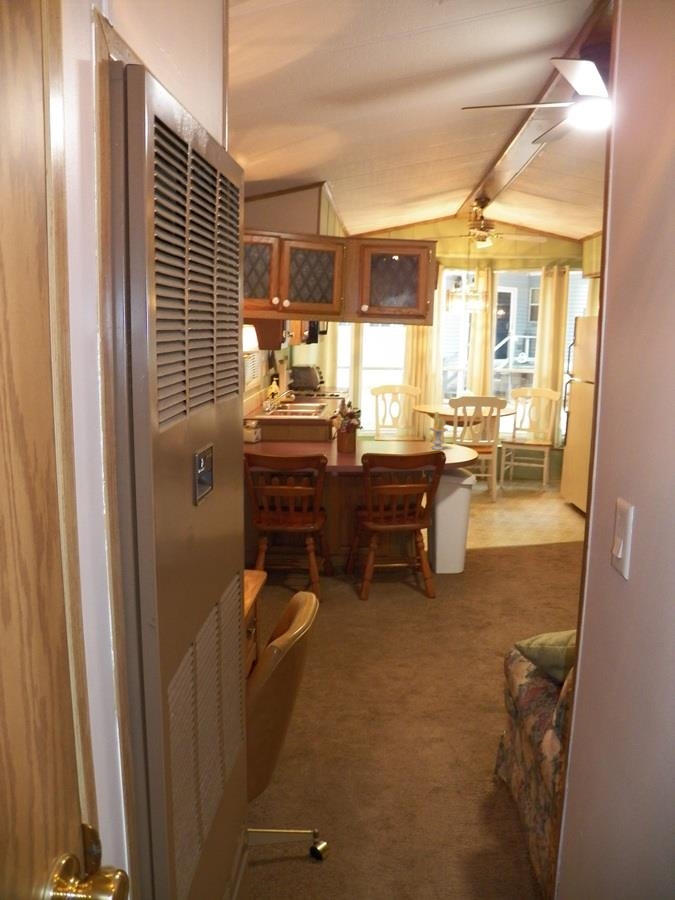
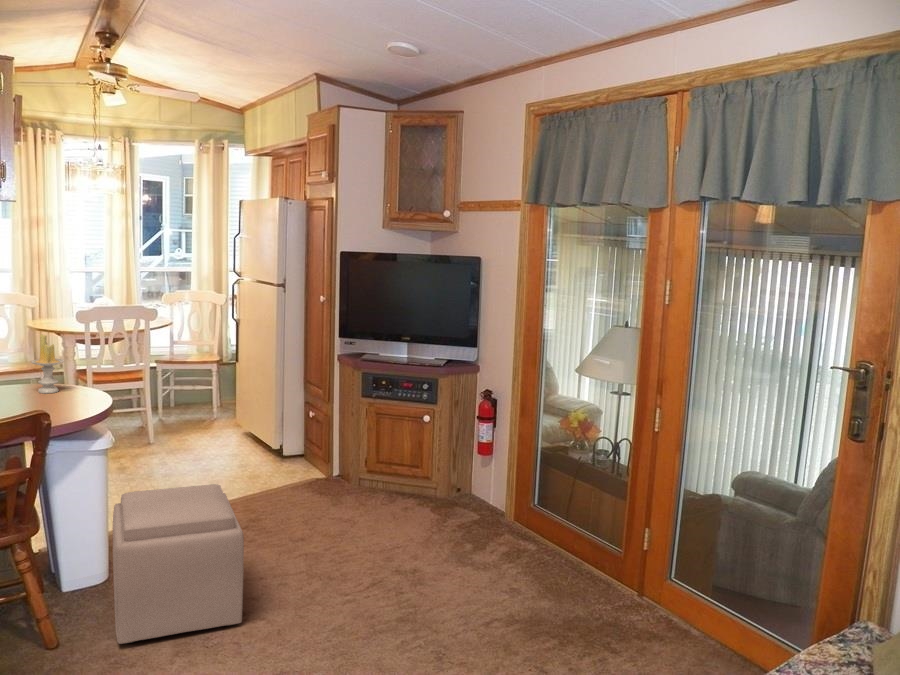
ottoman: none [471,516,556,611] -> present [113,484,244,644]

